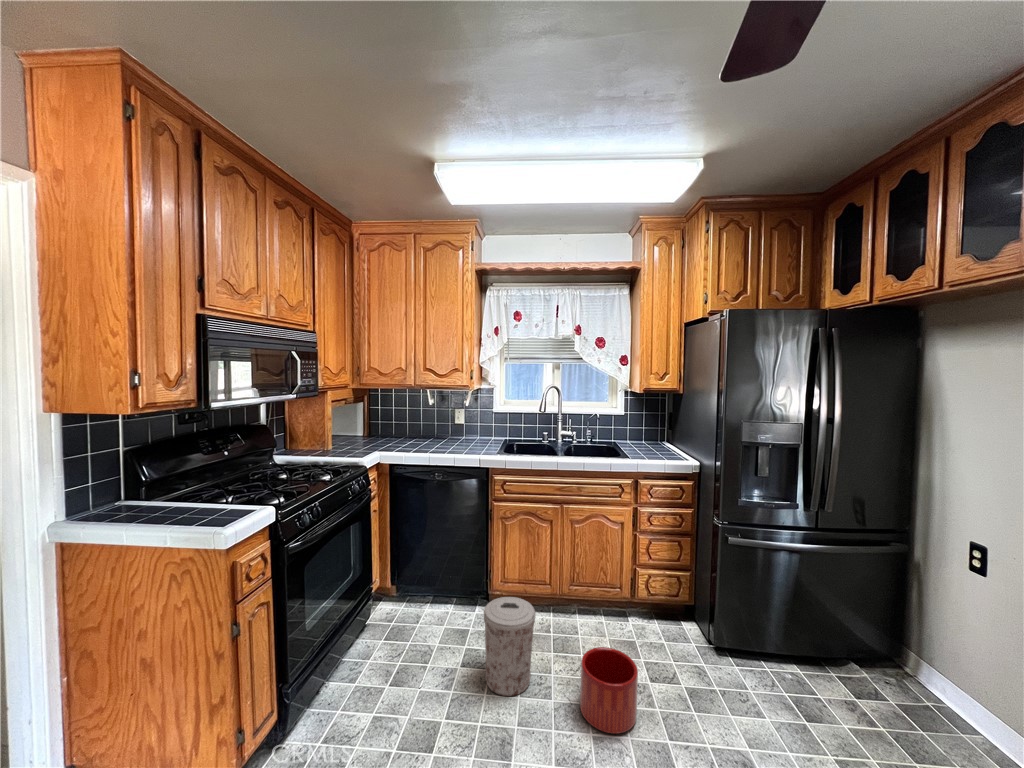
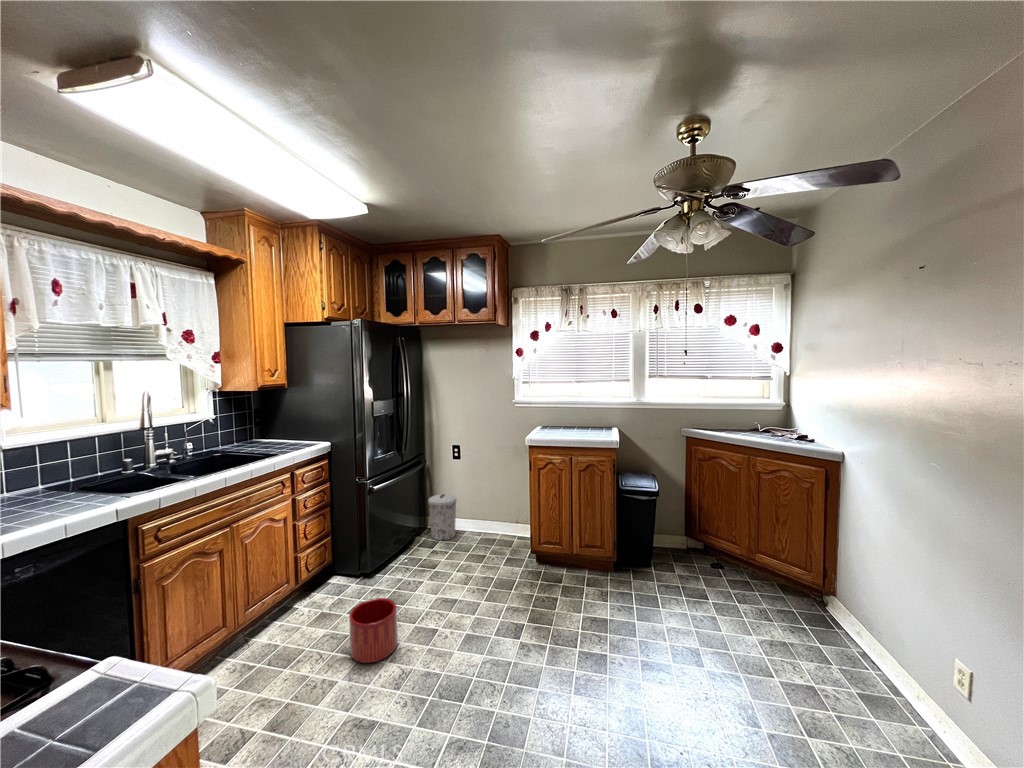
trash can: present [484,597,536,696] -> present [428,494,457,541]

